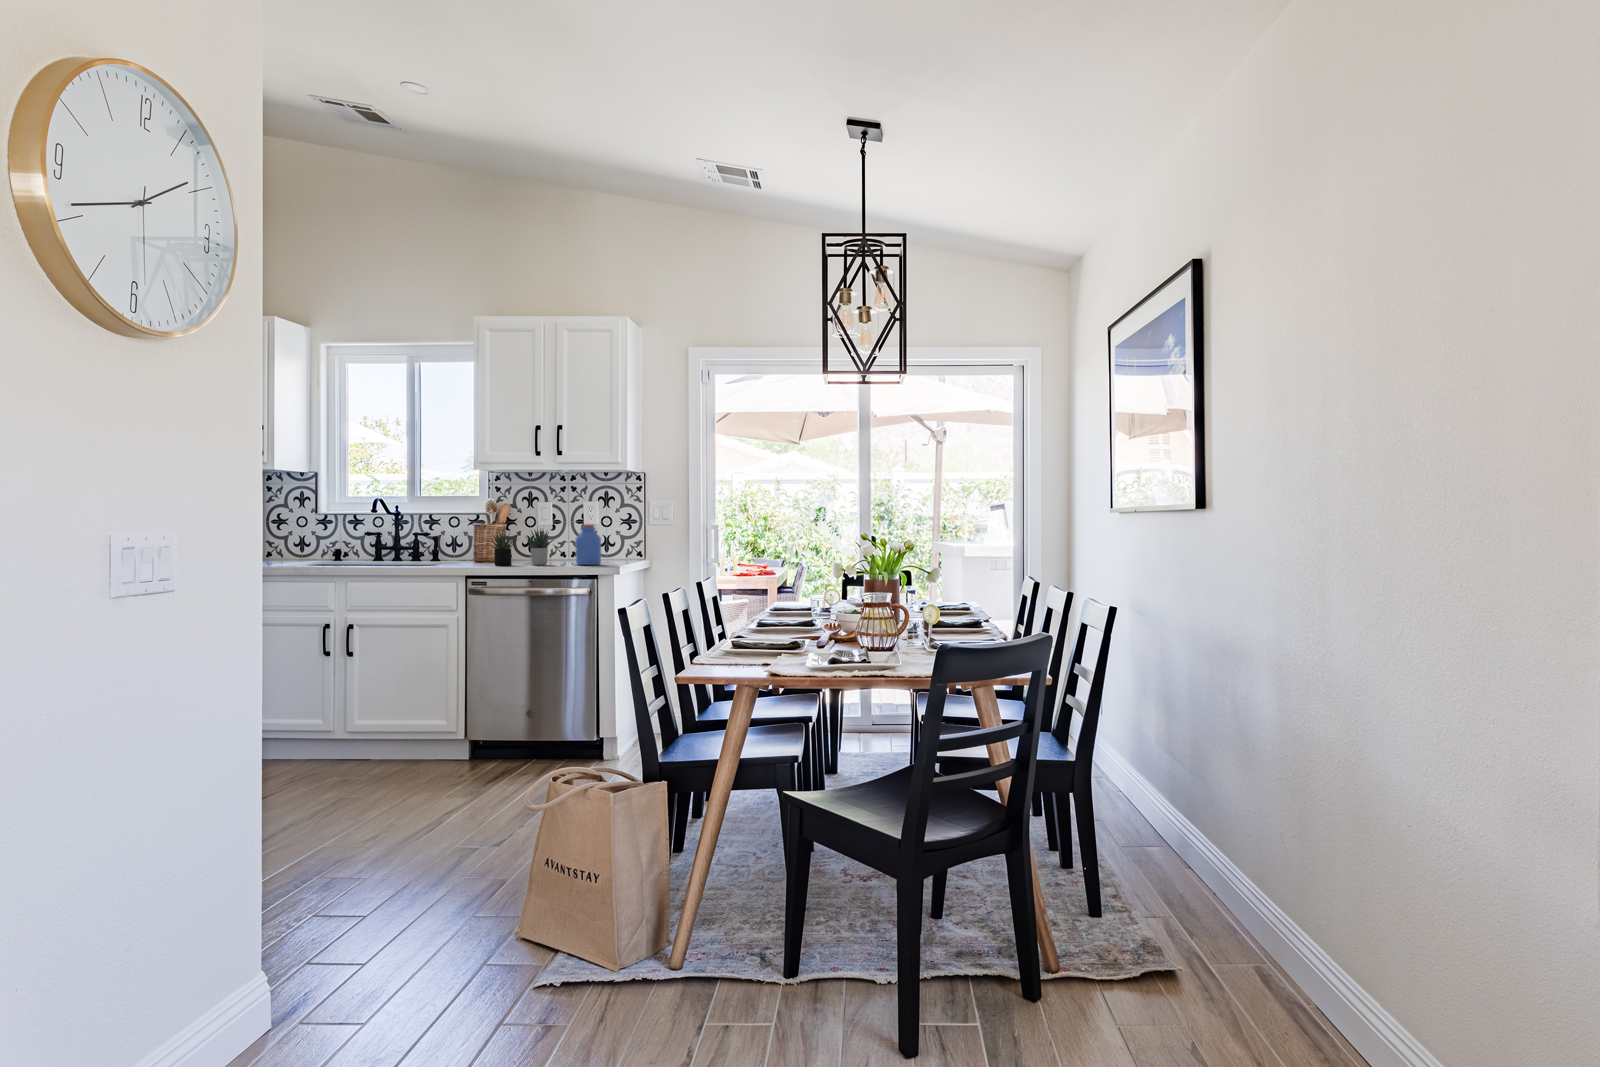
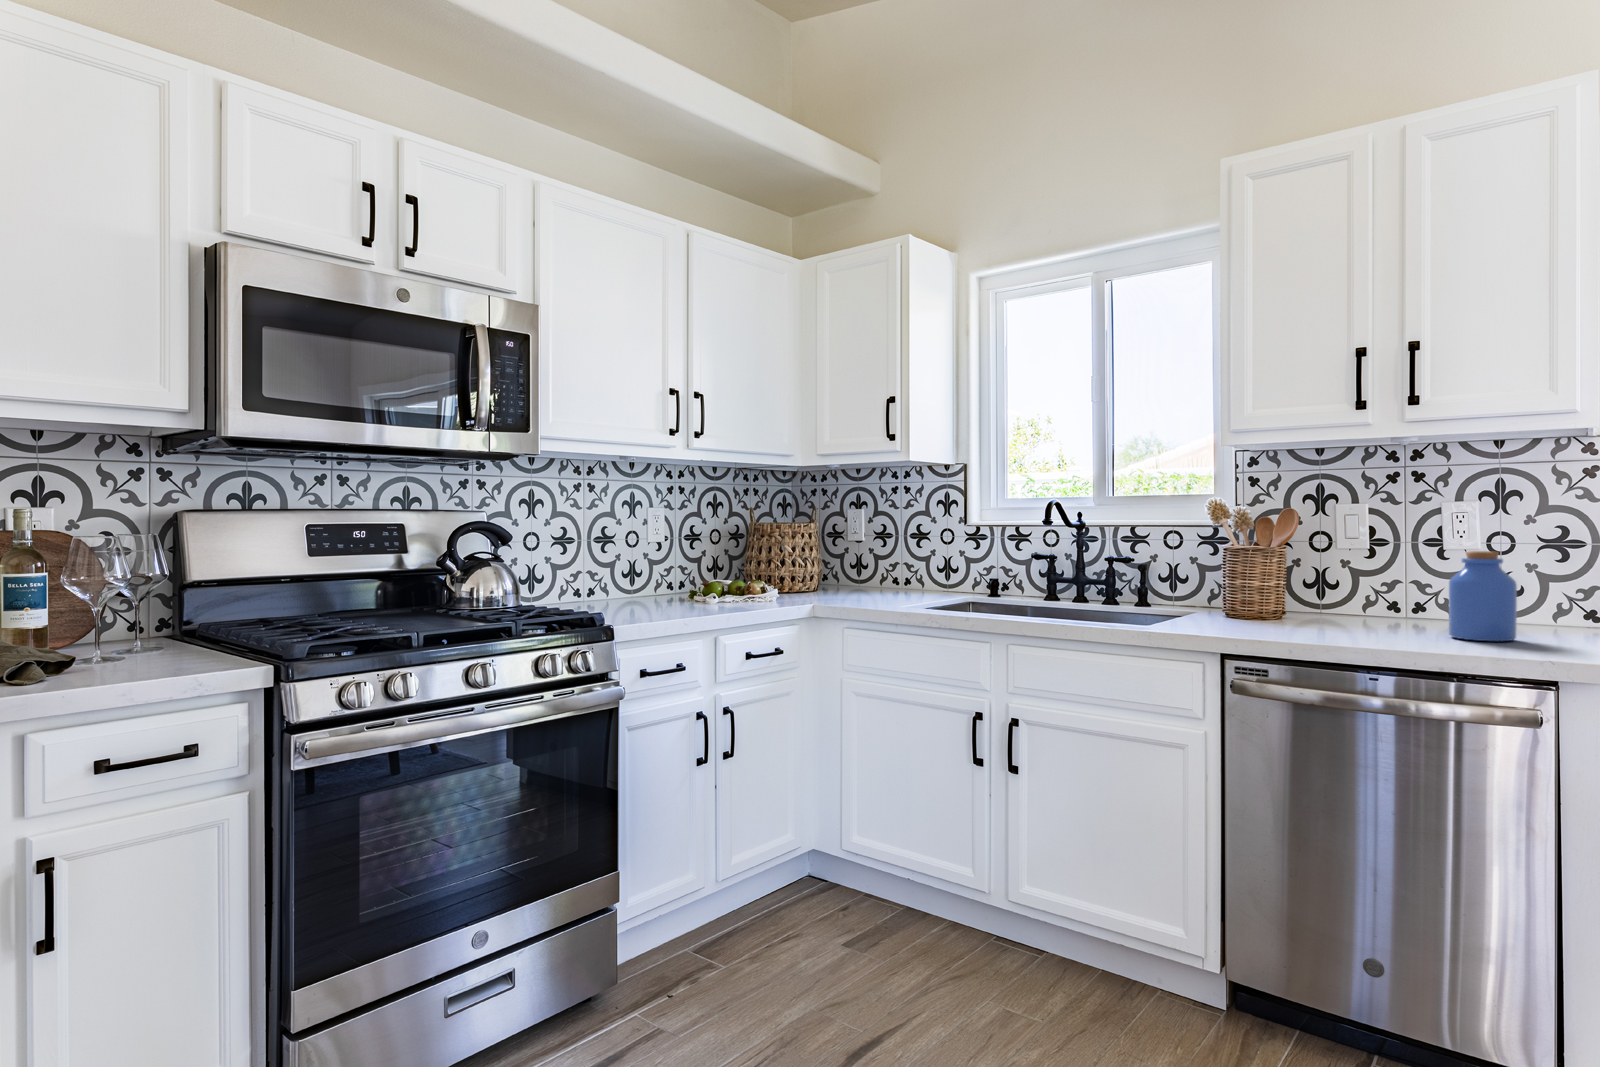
succulent plant: present [487,528,554,565] -> none [1241,552,1401,631]

